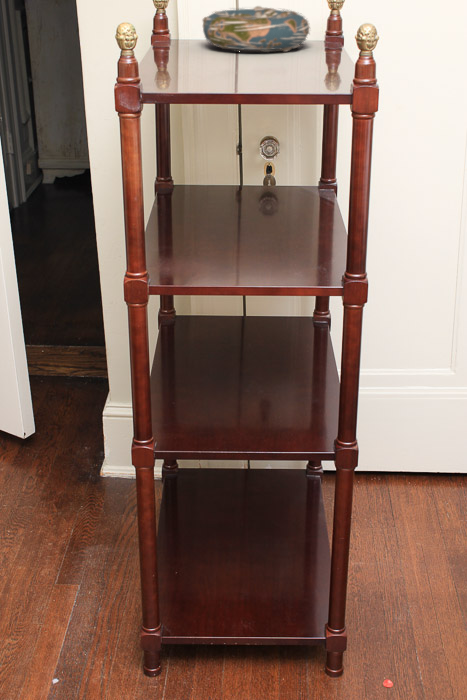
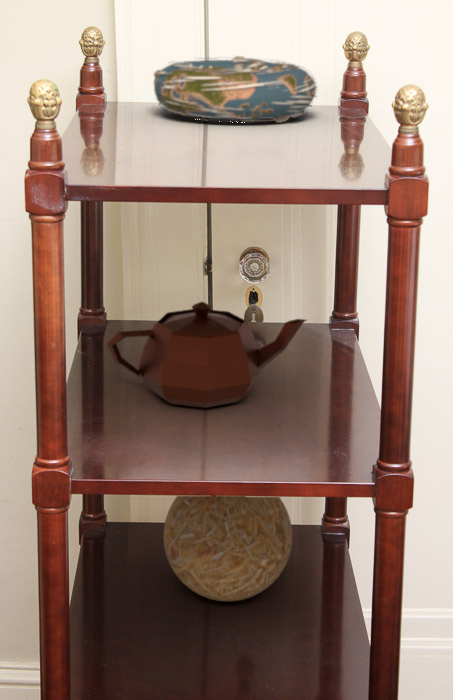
teapot: none [177,170,304,238] -> present [107,302,306,408]
decorative ball: none [214,281,295,362] -> present [163,495,292,601]

